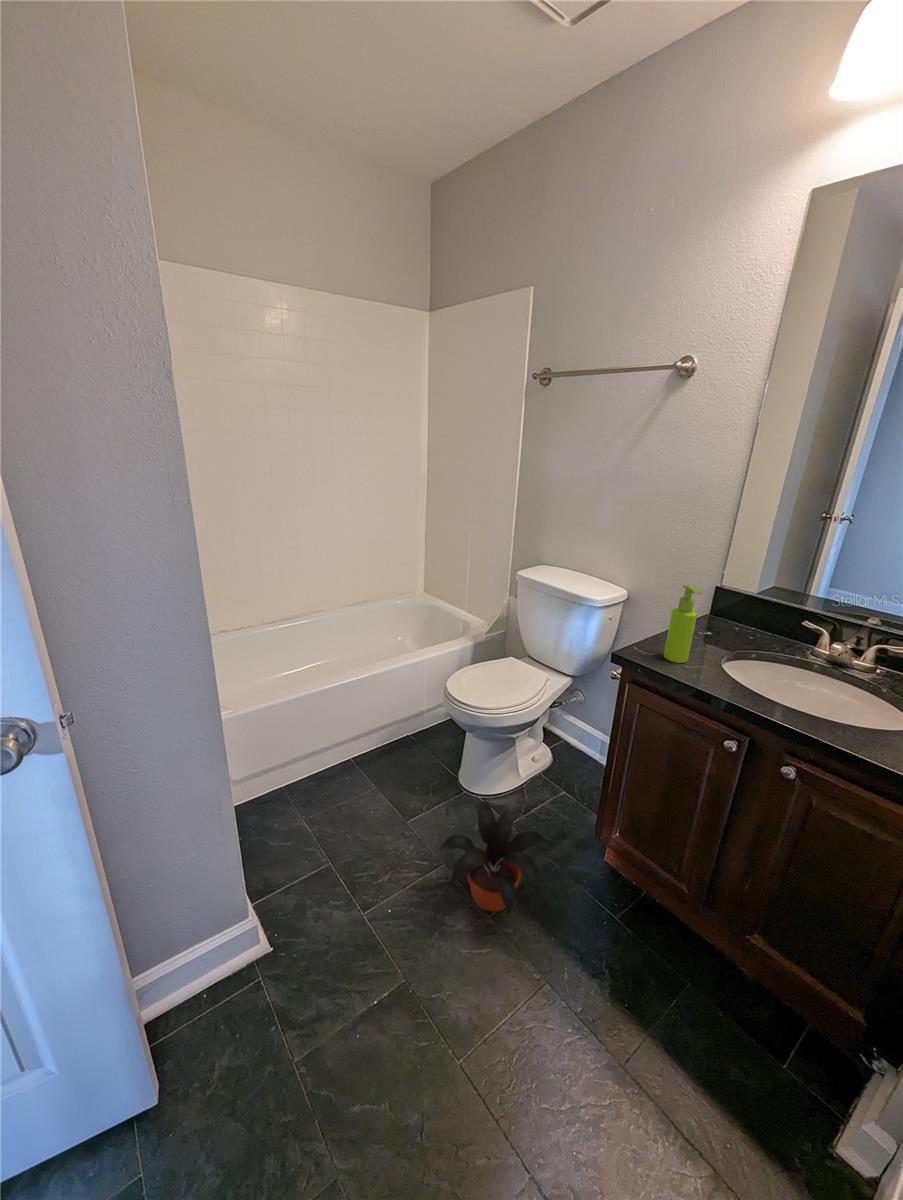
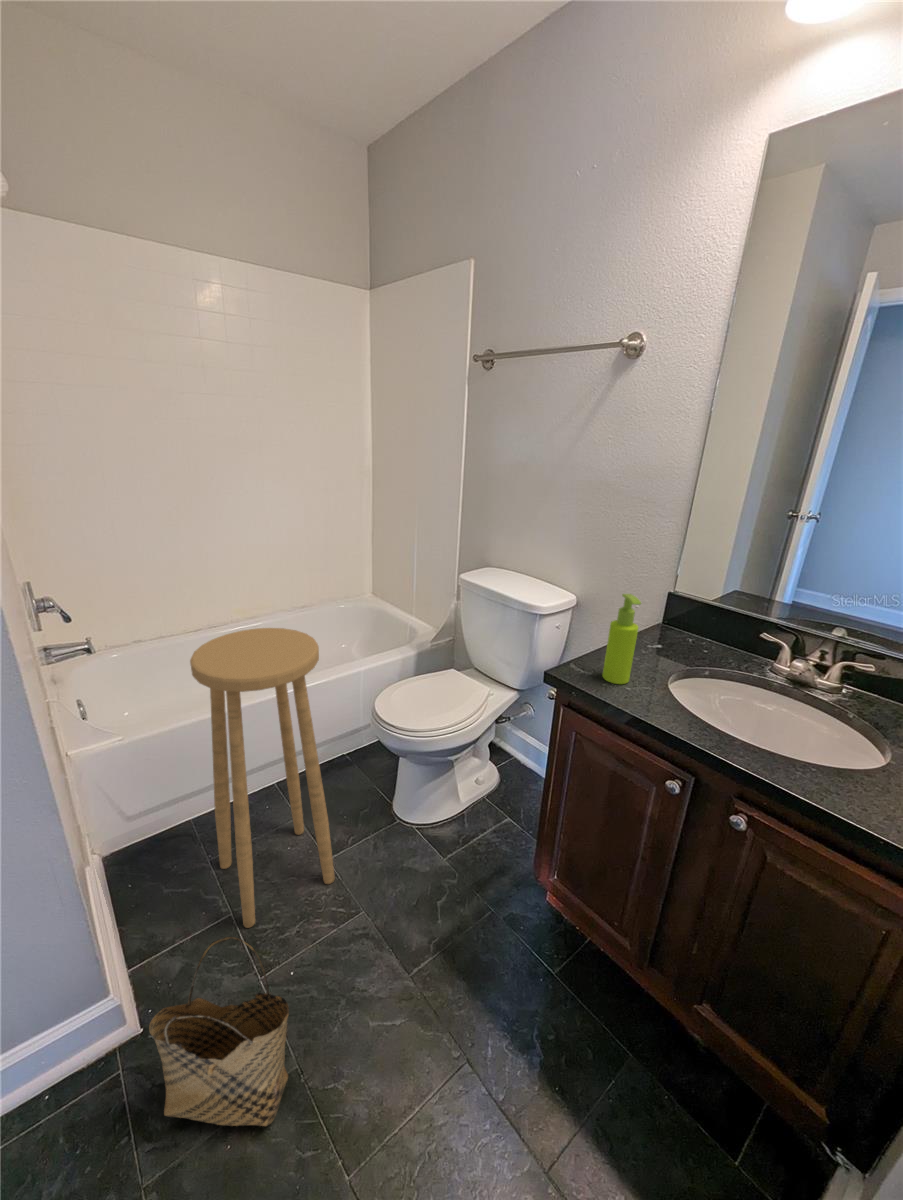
stool: none [307,616,415,874] -> present [190,628,335,928]
potted plant: present [440,801,547,916] -> none [351,839,478,982]
woven basket: none [295,866,405,1022] -> present [149,937,289,1126]

